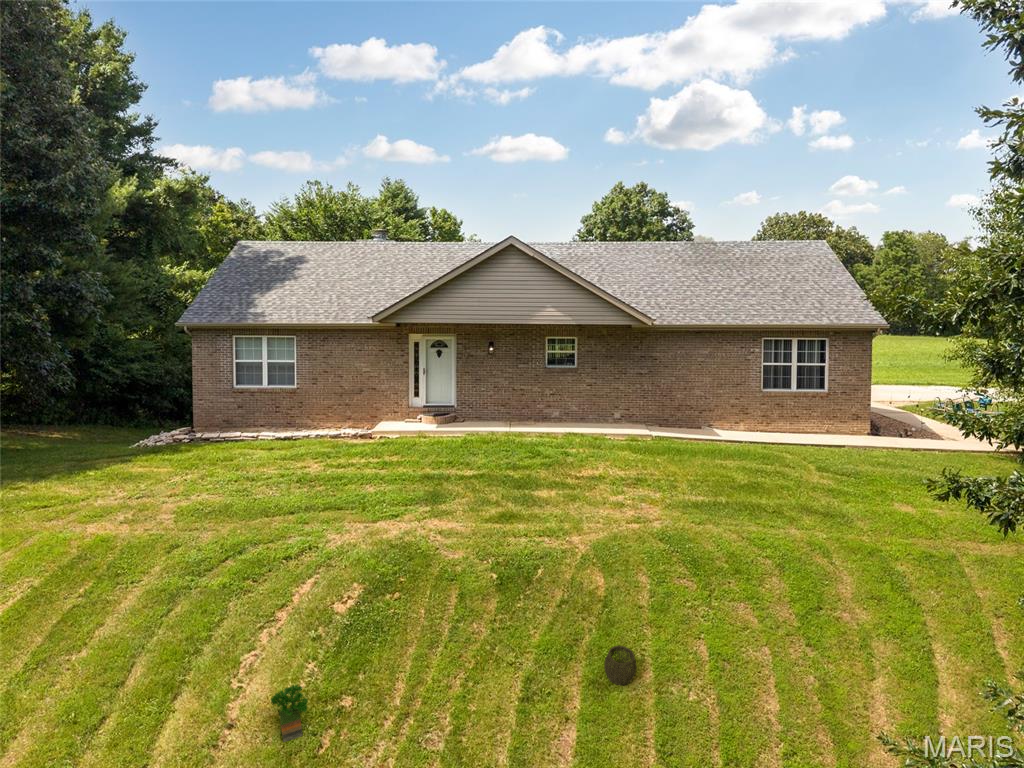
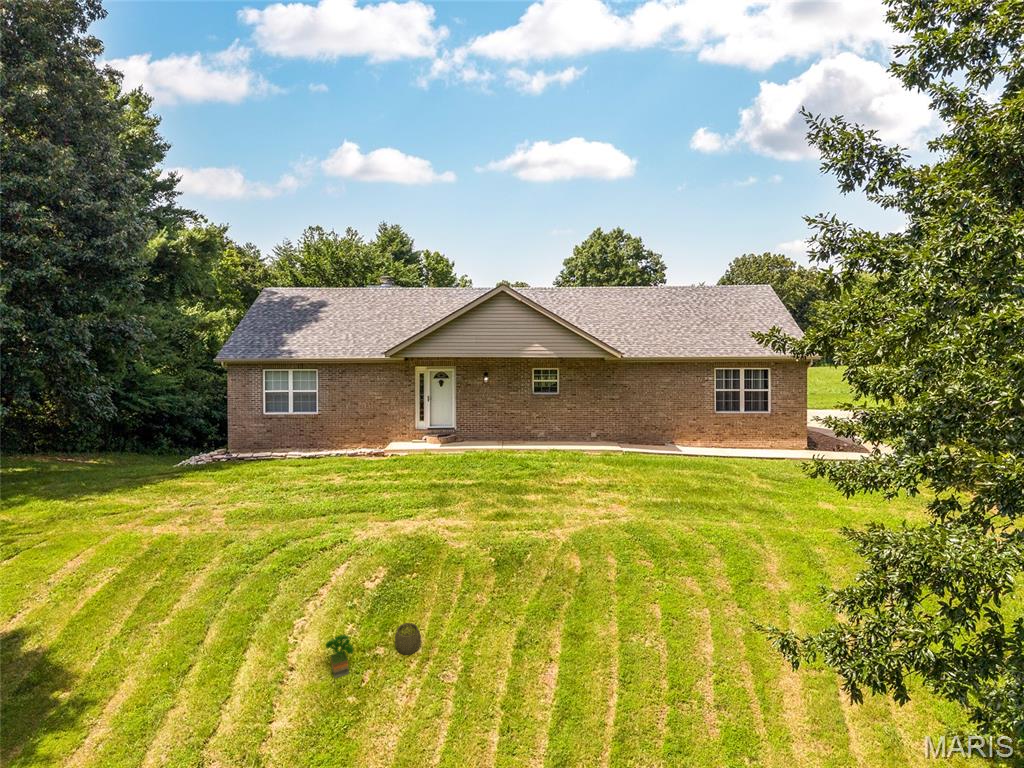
woven basket: present [604,646,637,685] -> present [395,623,421,655]

